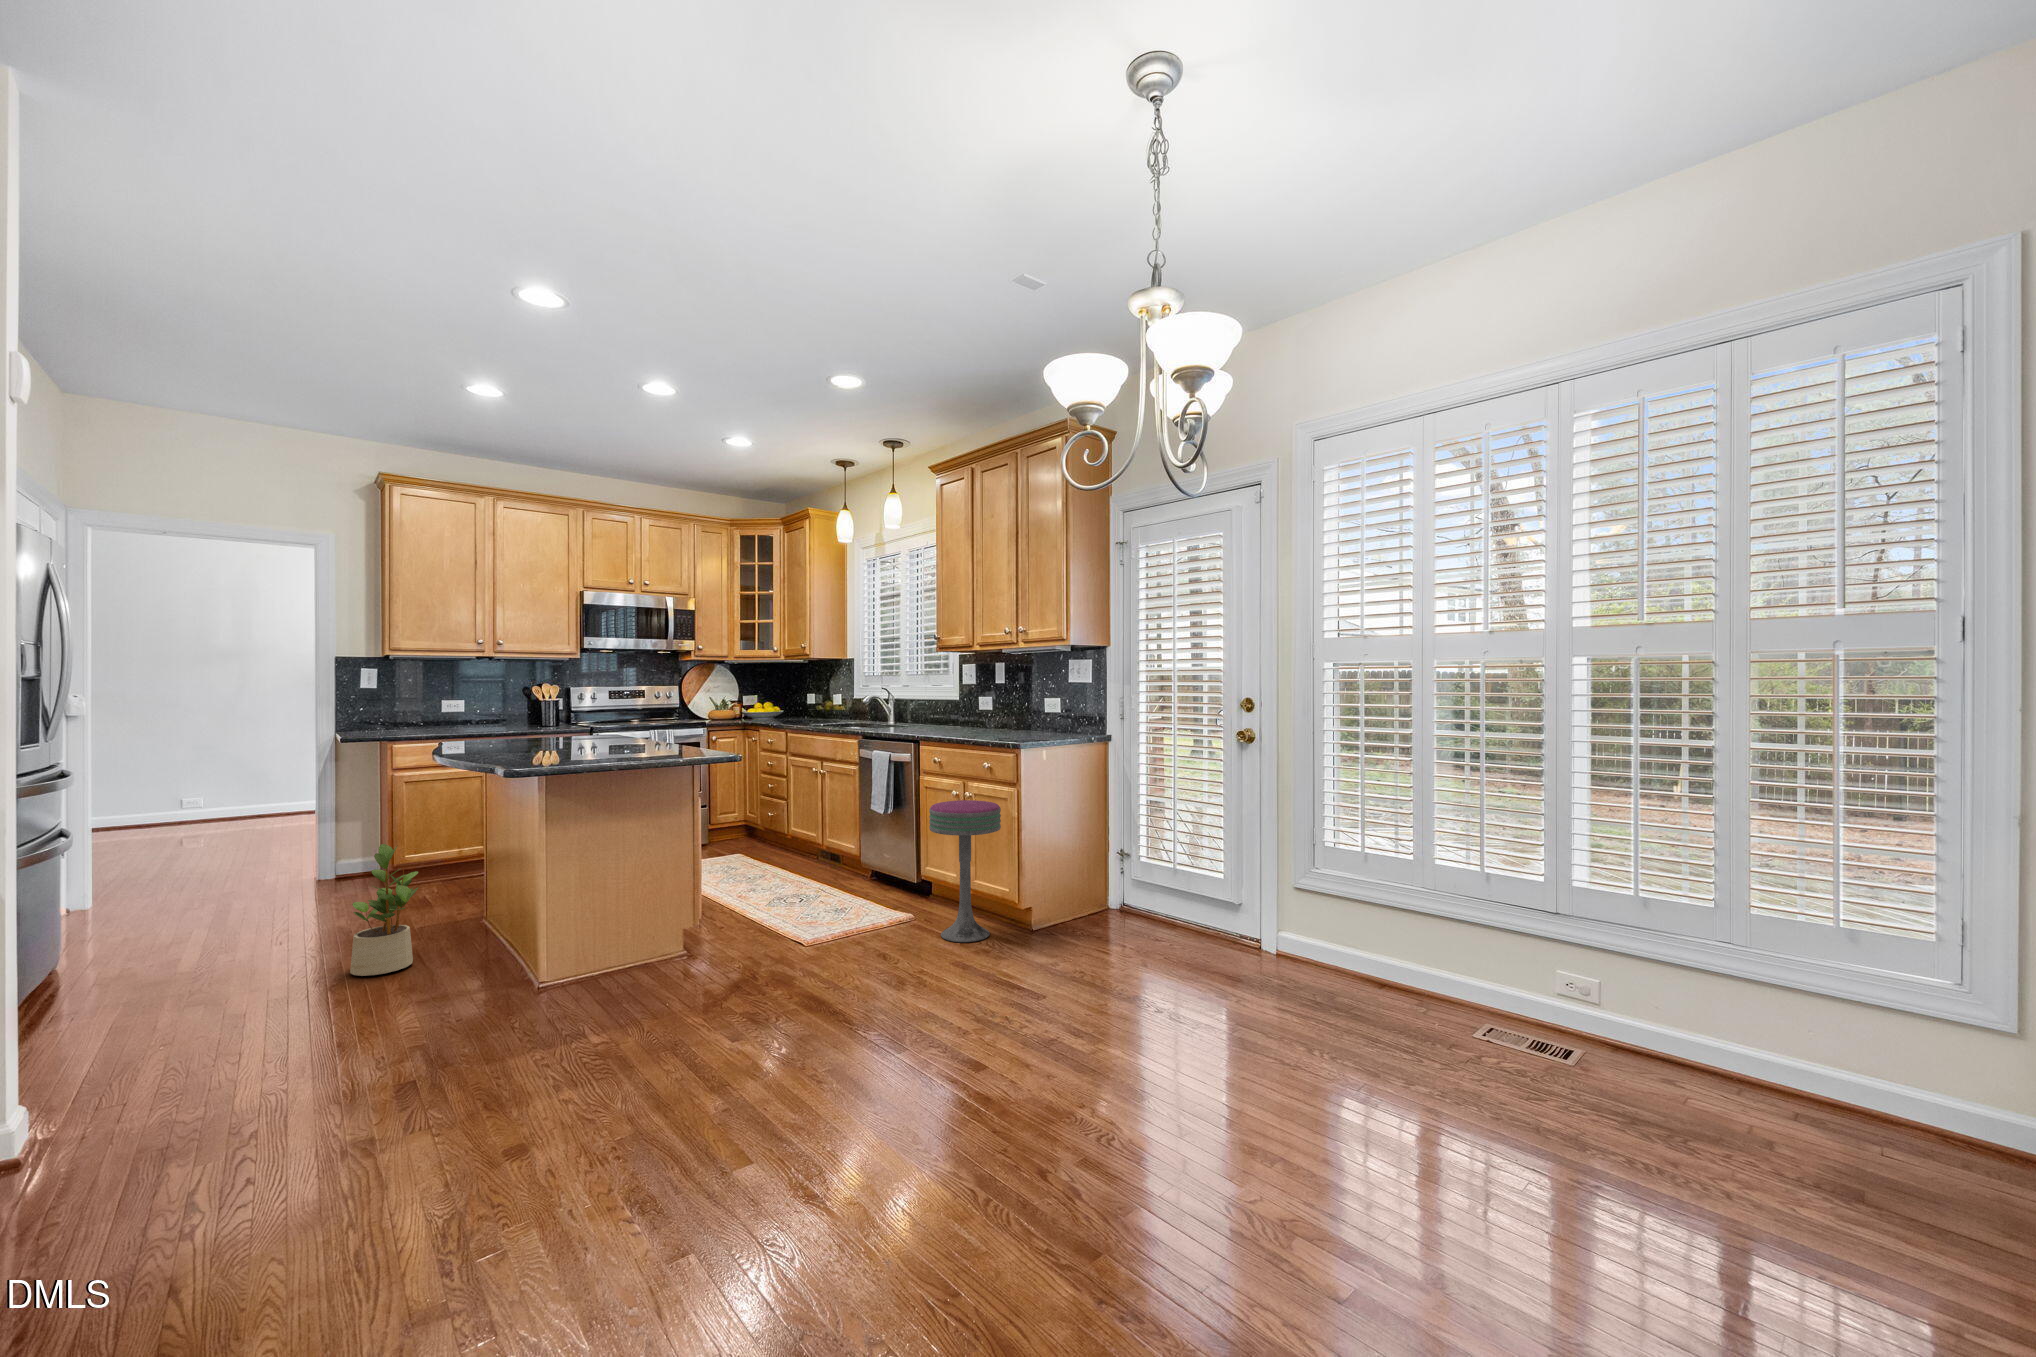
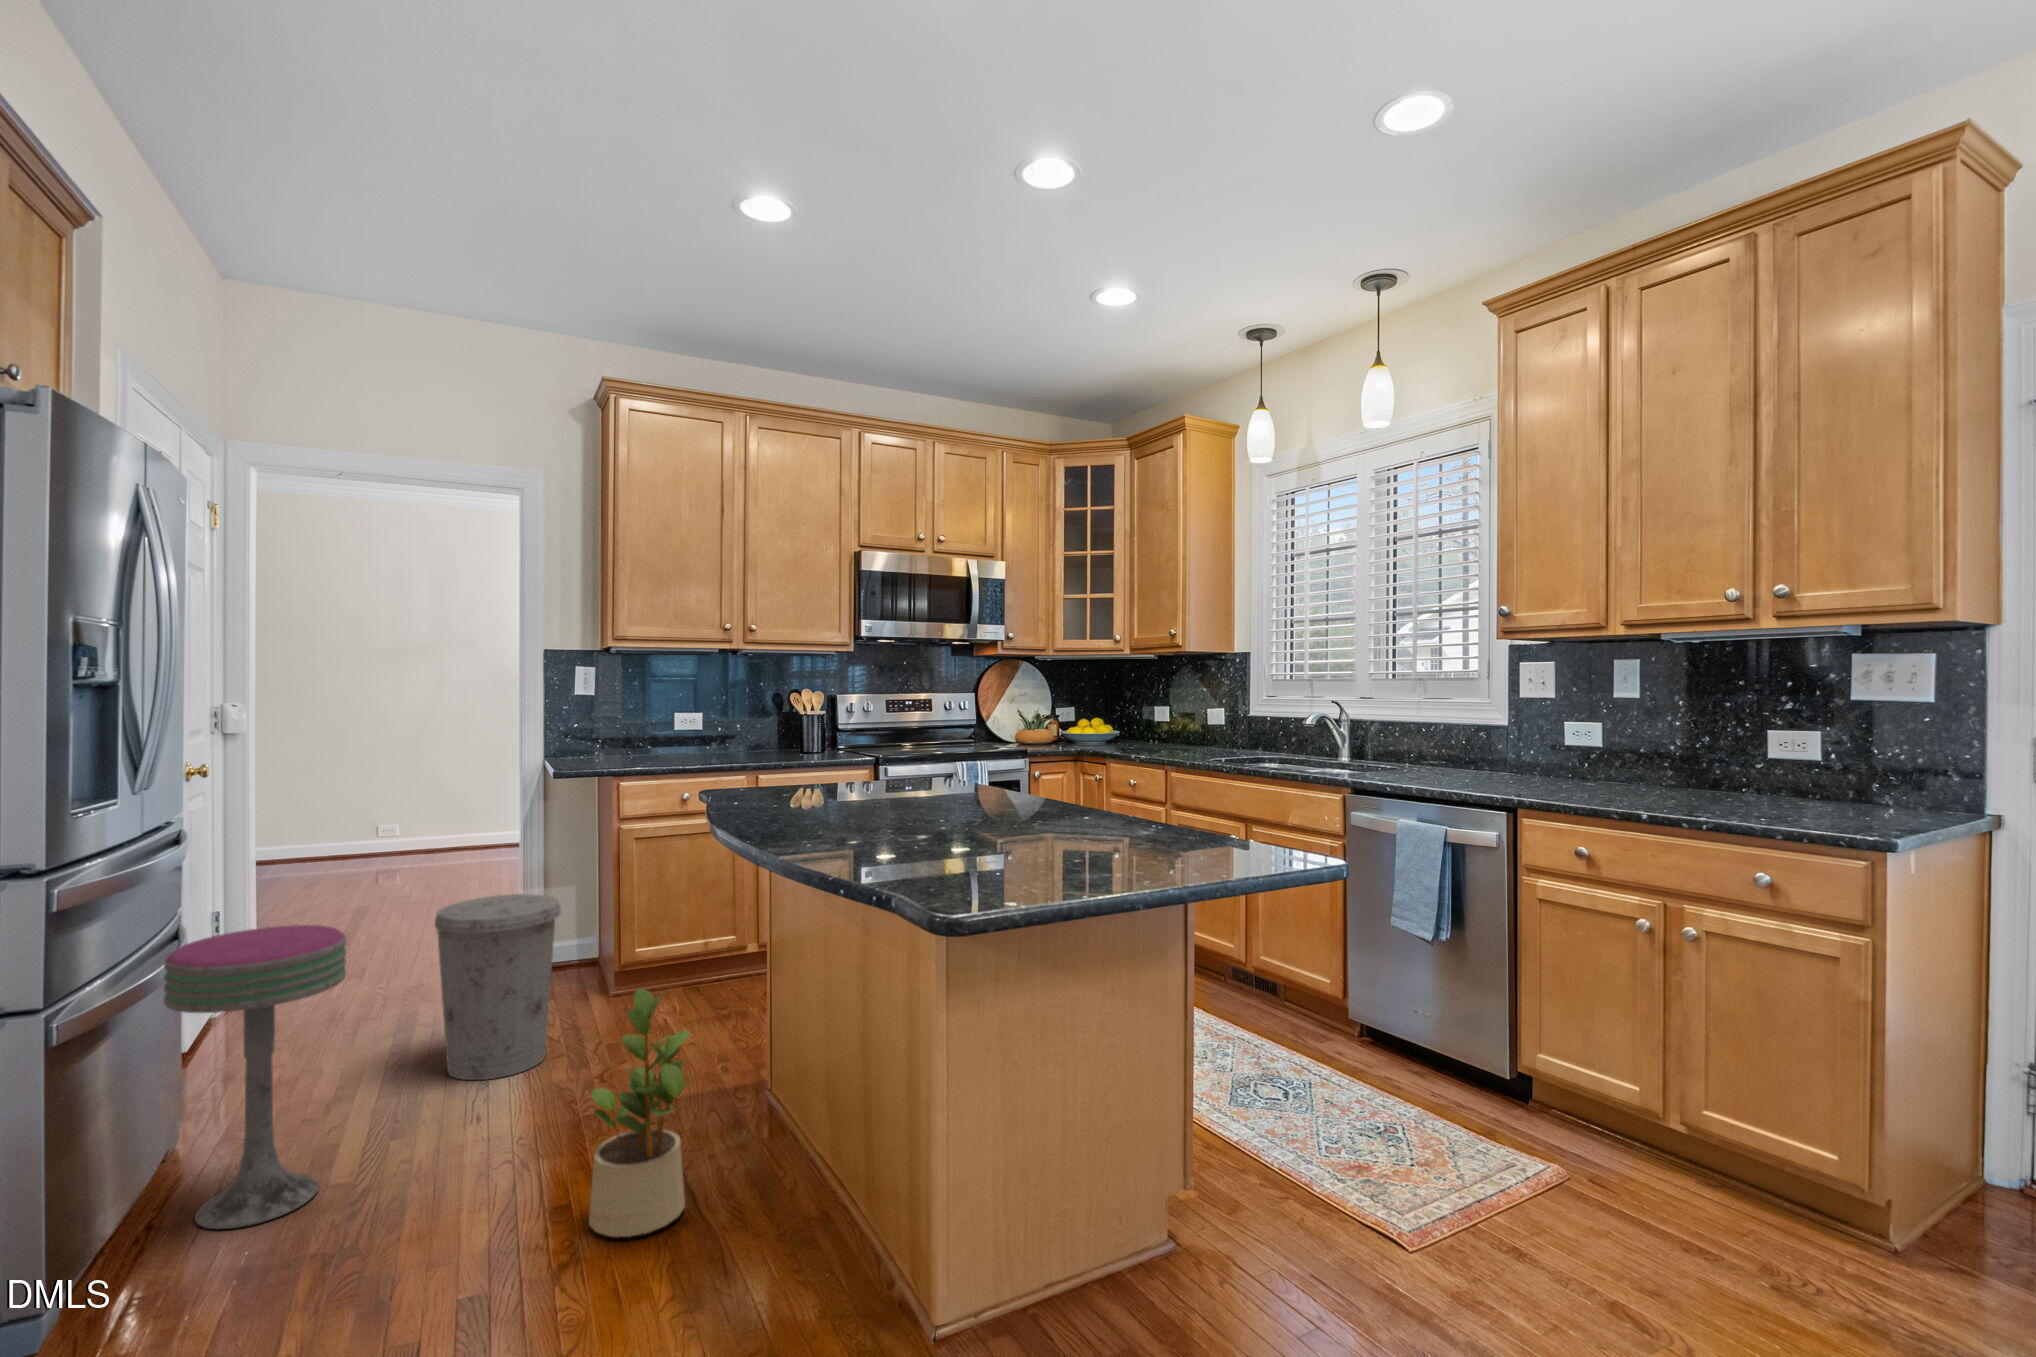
bar stool: present [929,800,1001,942] -> present [164,925,346,1229]
trash can: none [248,815,342,929] -> present [434,894,561,1080]

